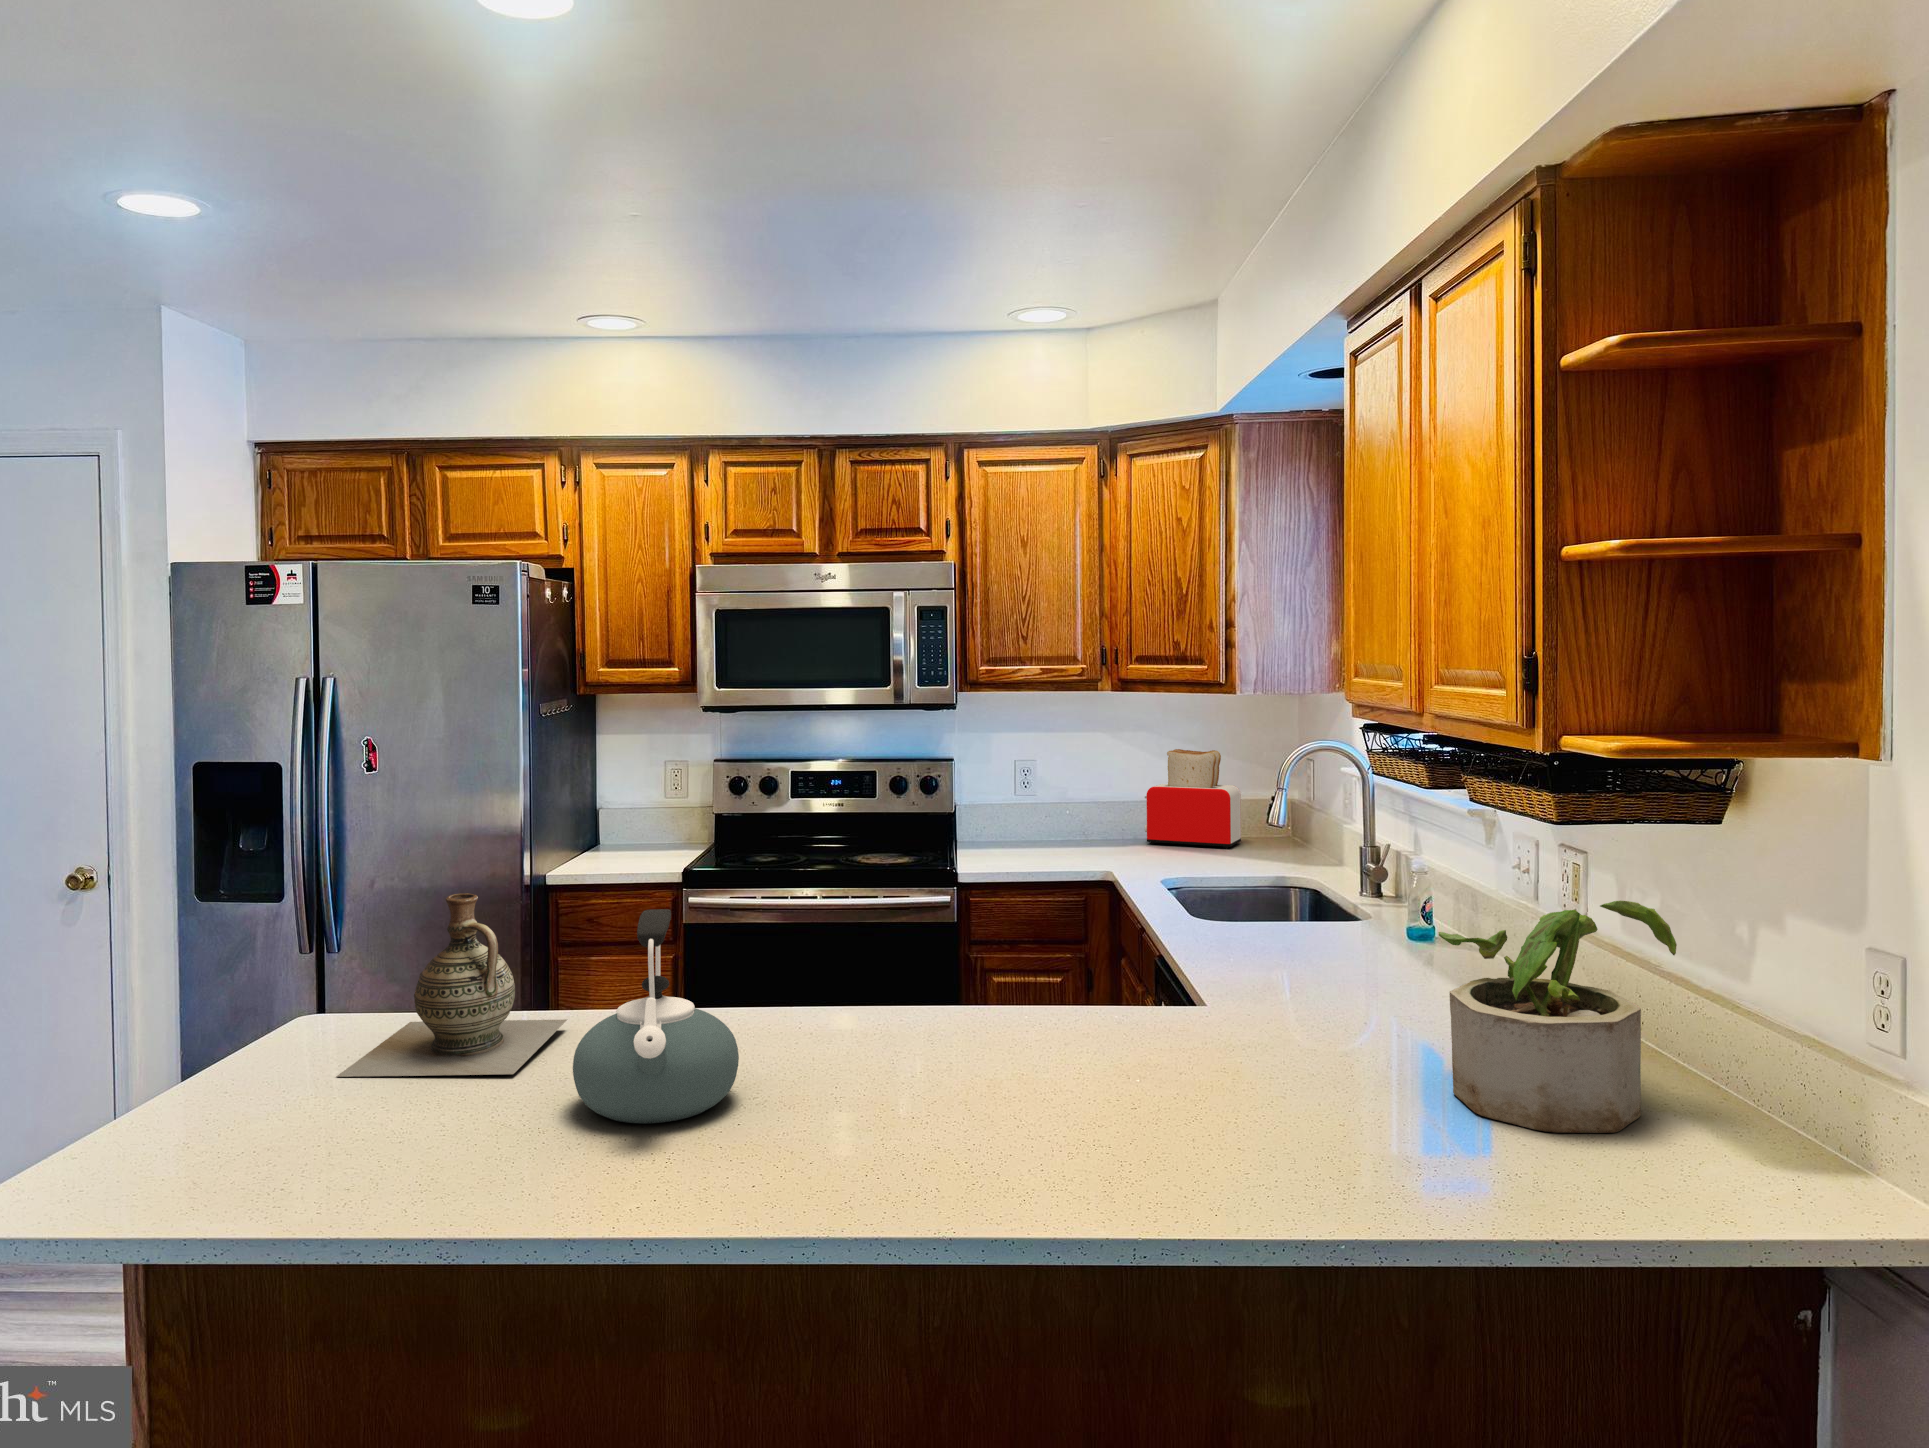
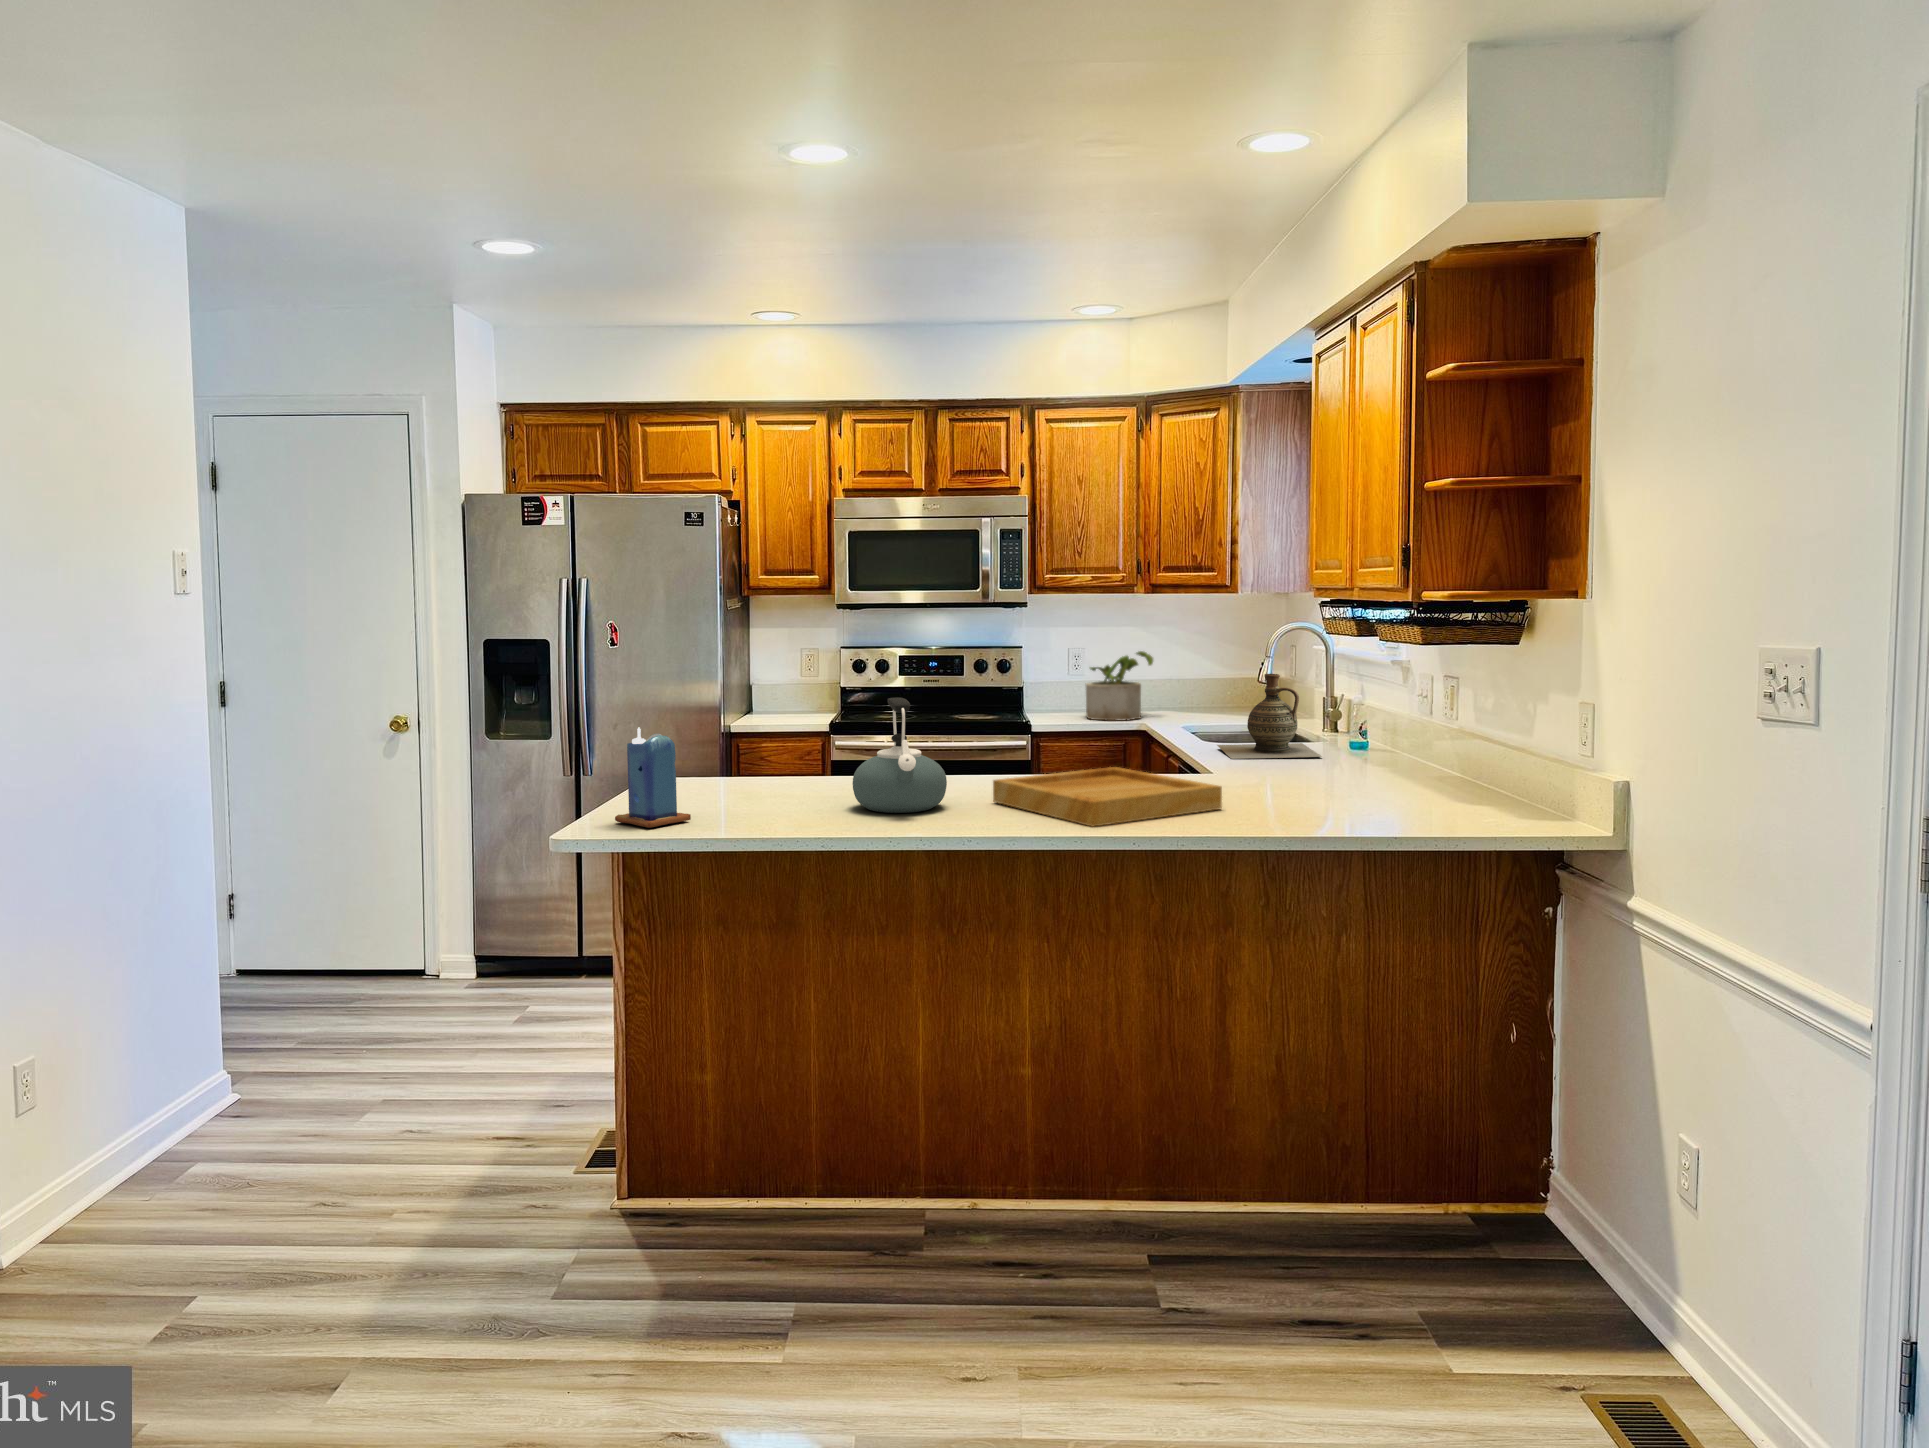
toaster: present [1145,749,1241,849] -> none [1166,639,1239,712]
ceramic jug: present [337,893,567,1077] -> present [1217,674,1322,759]
potted plant: present [1438,900,1677,1133] -> present [1086,651,1153,721]
candle: none [121,982,259,1178] -> present [615,727,691,828]
tray: none [823,1009,1212,1179] -> present [993,767,1222,827]

